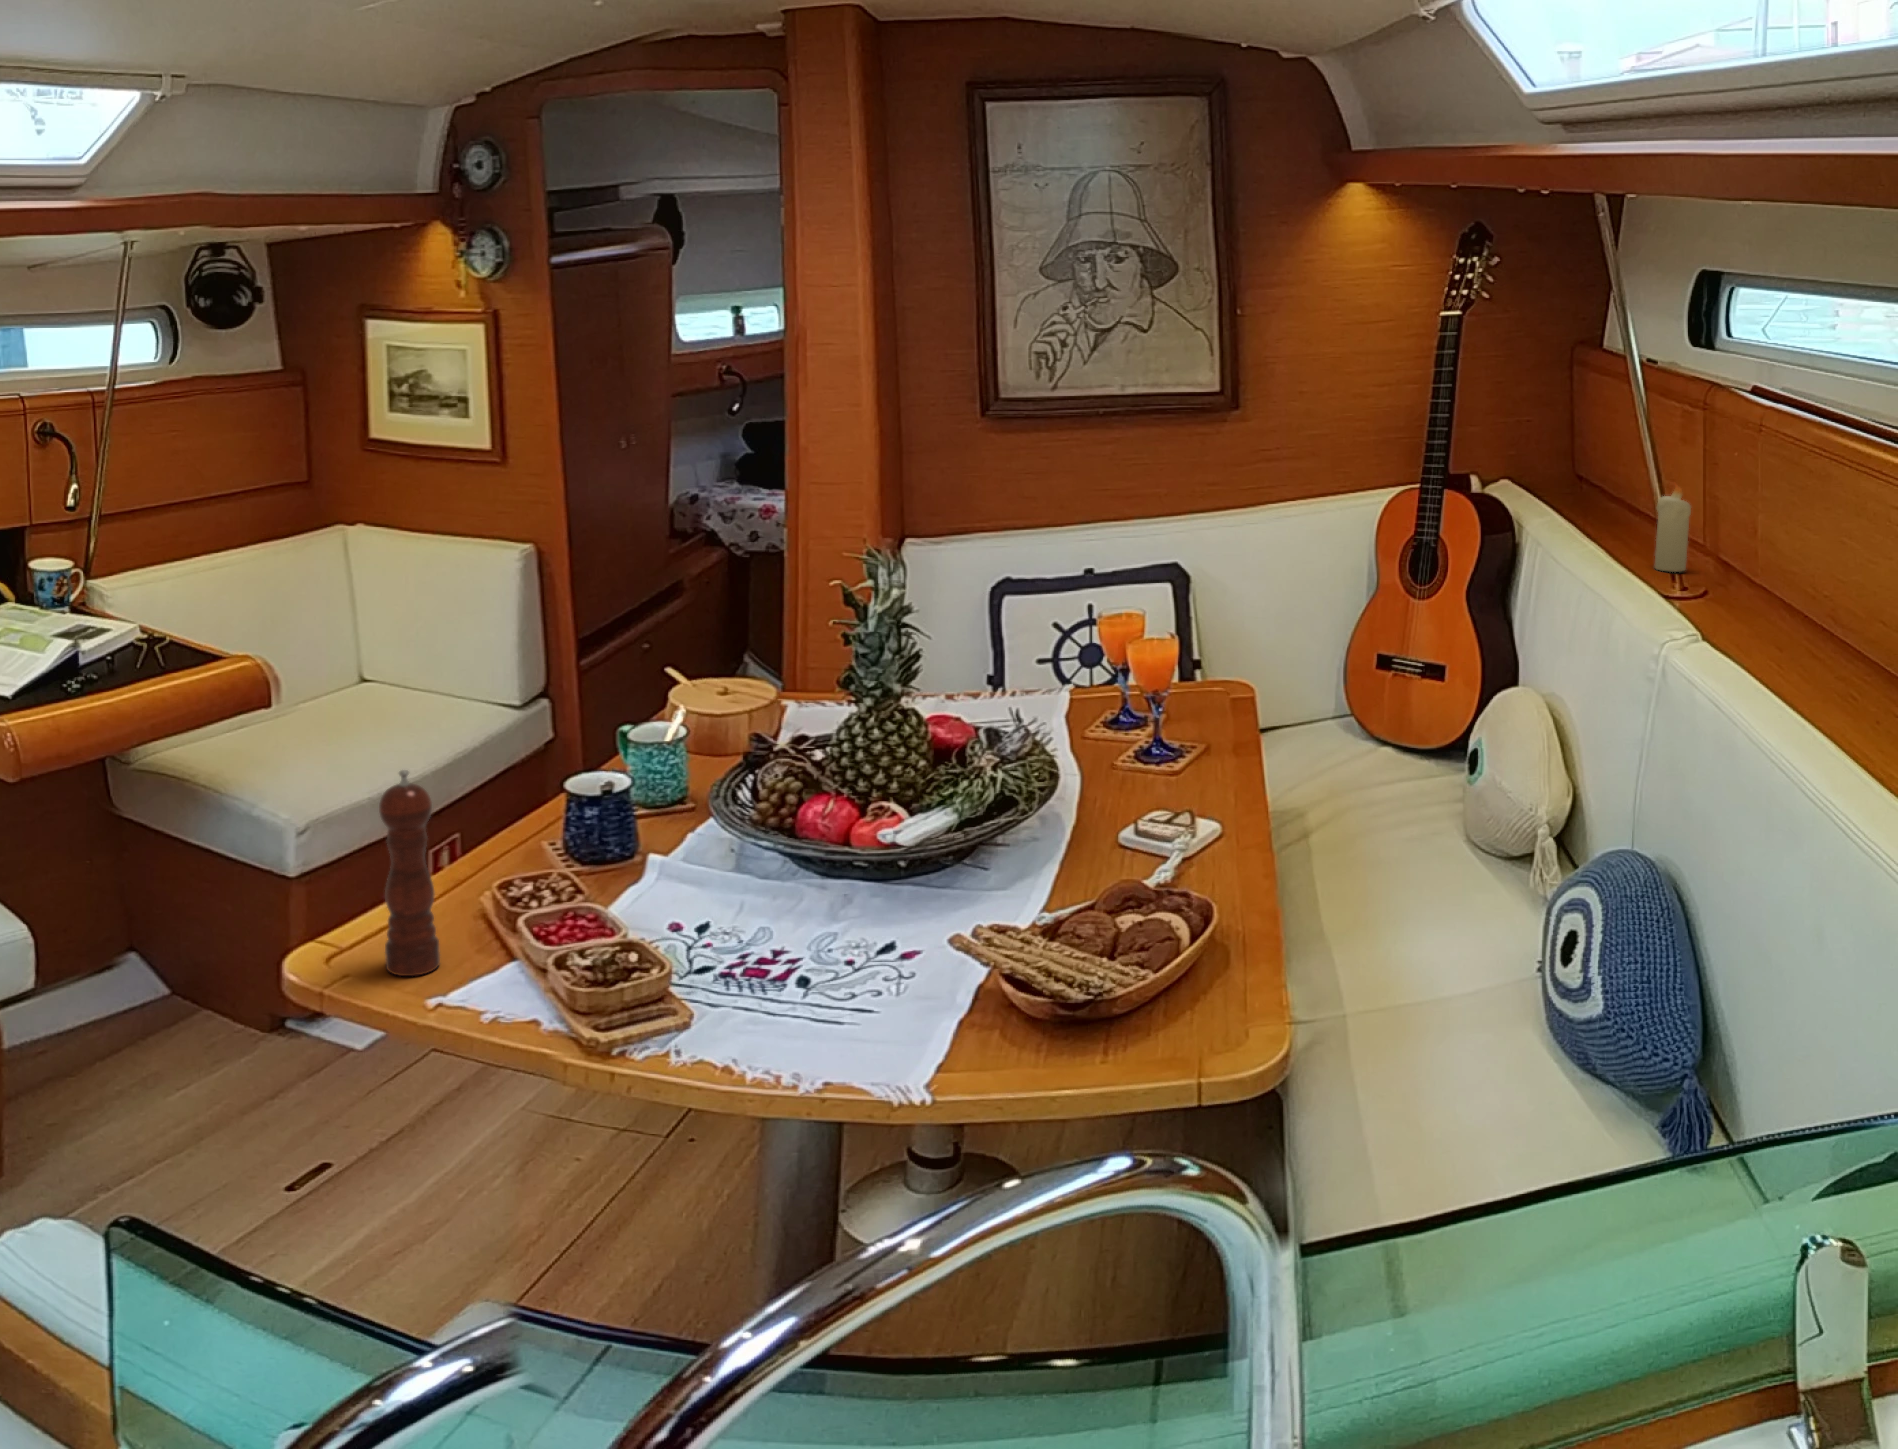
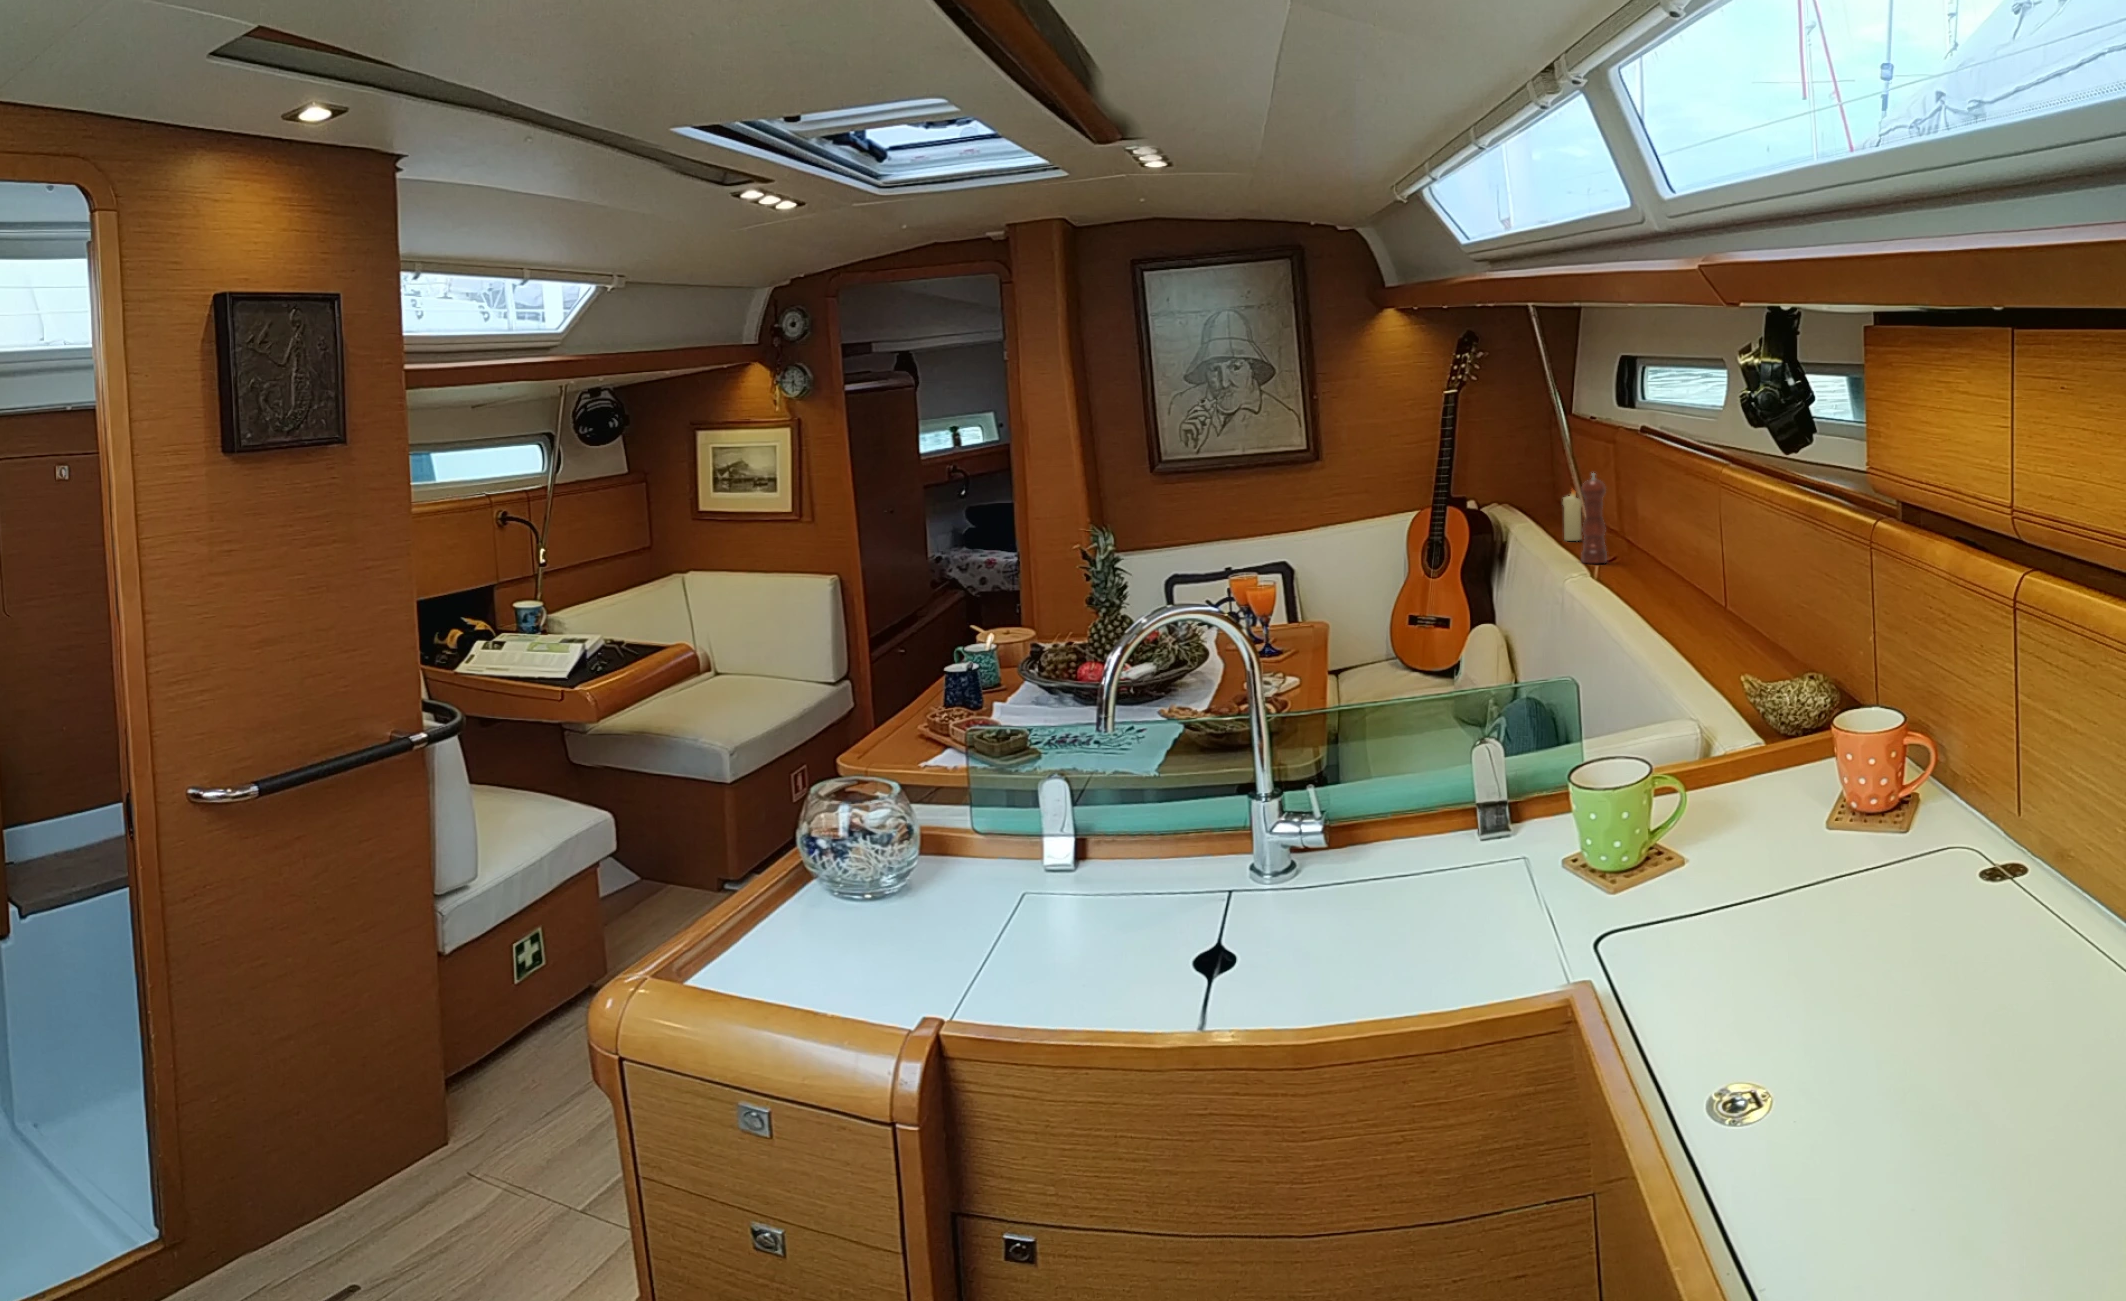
pepper mill: present [379,770,440,976] -> present [1581,473,1607,563]

